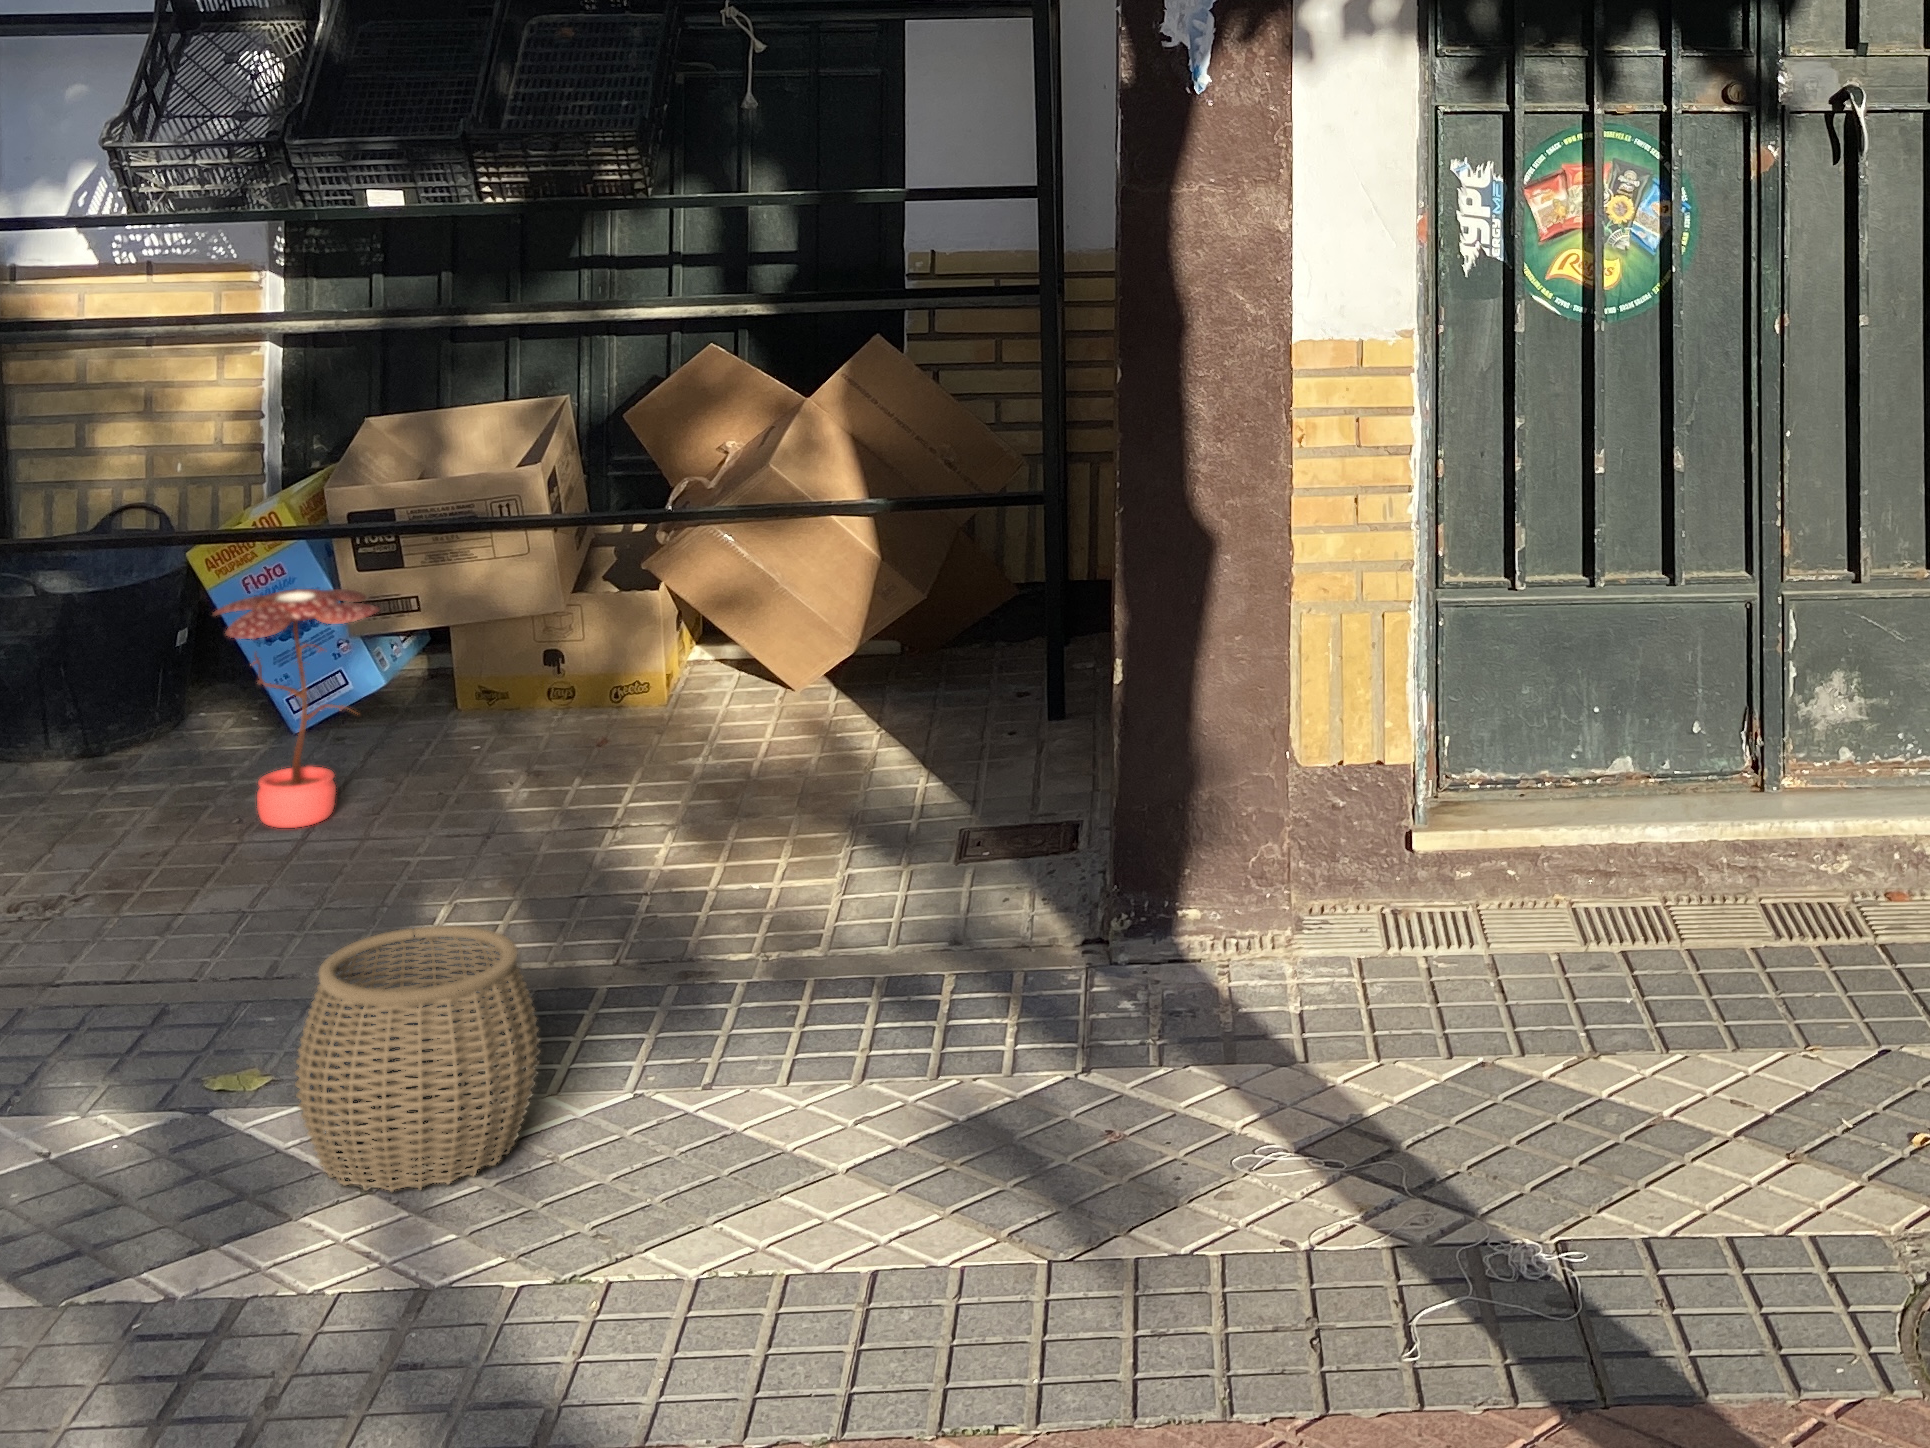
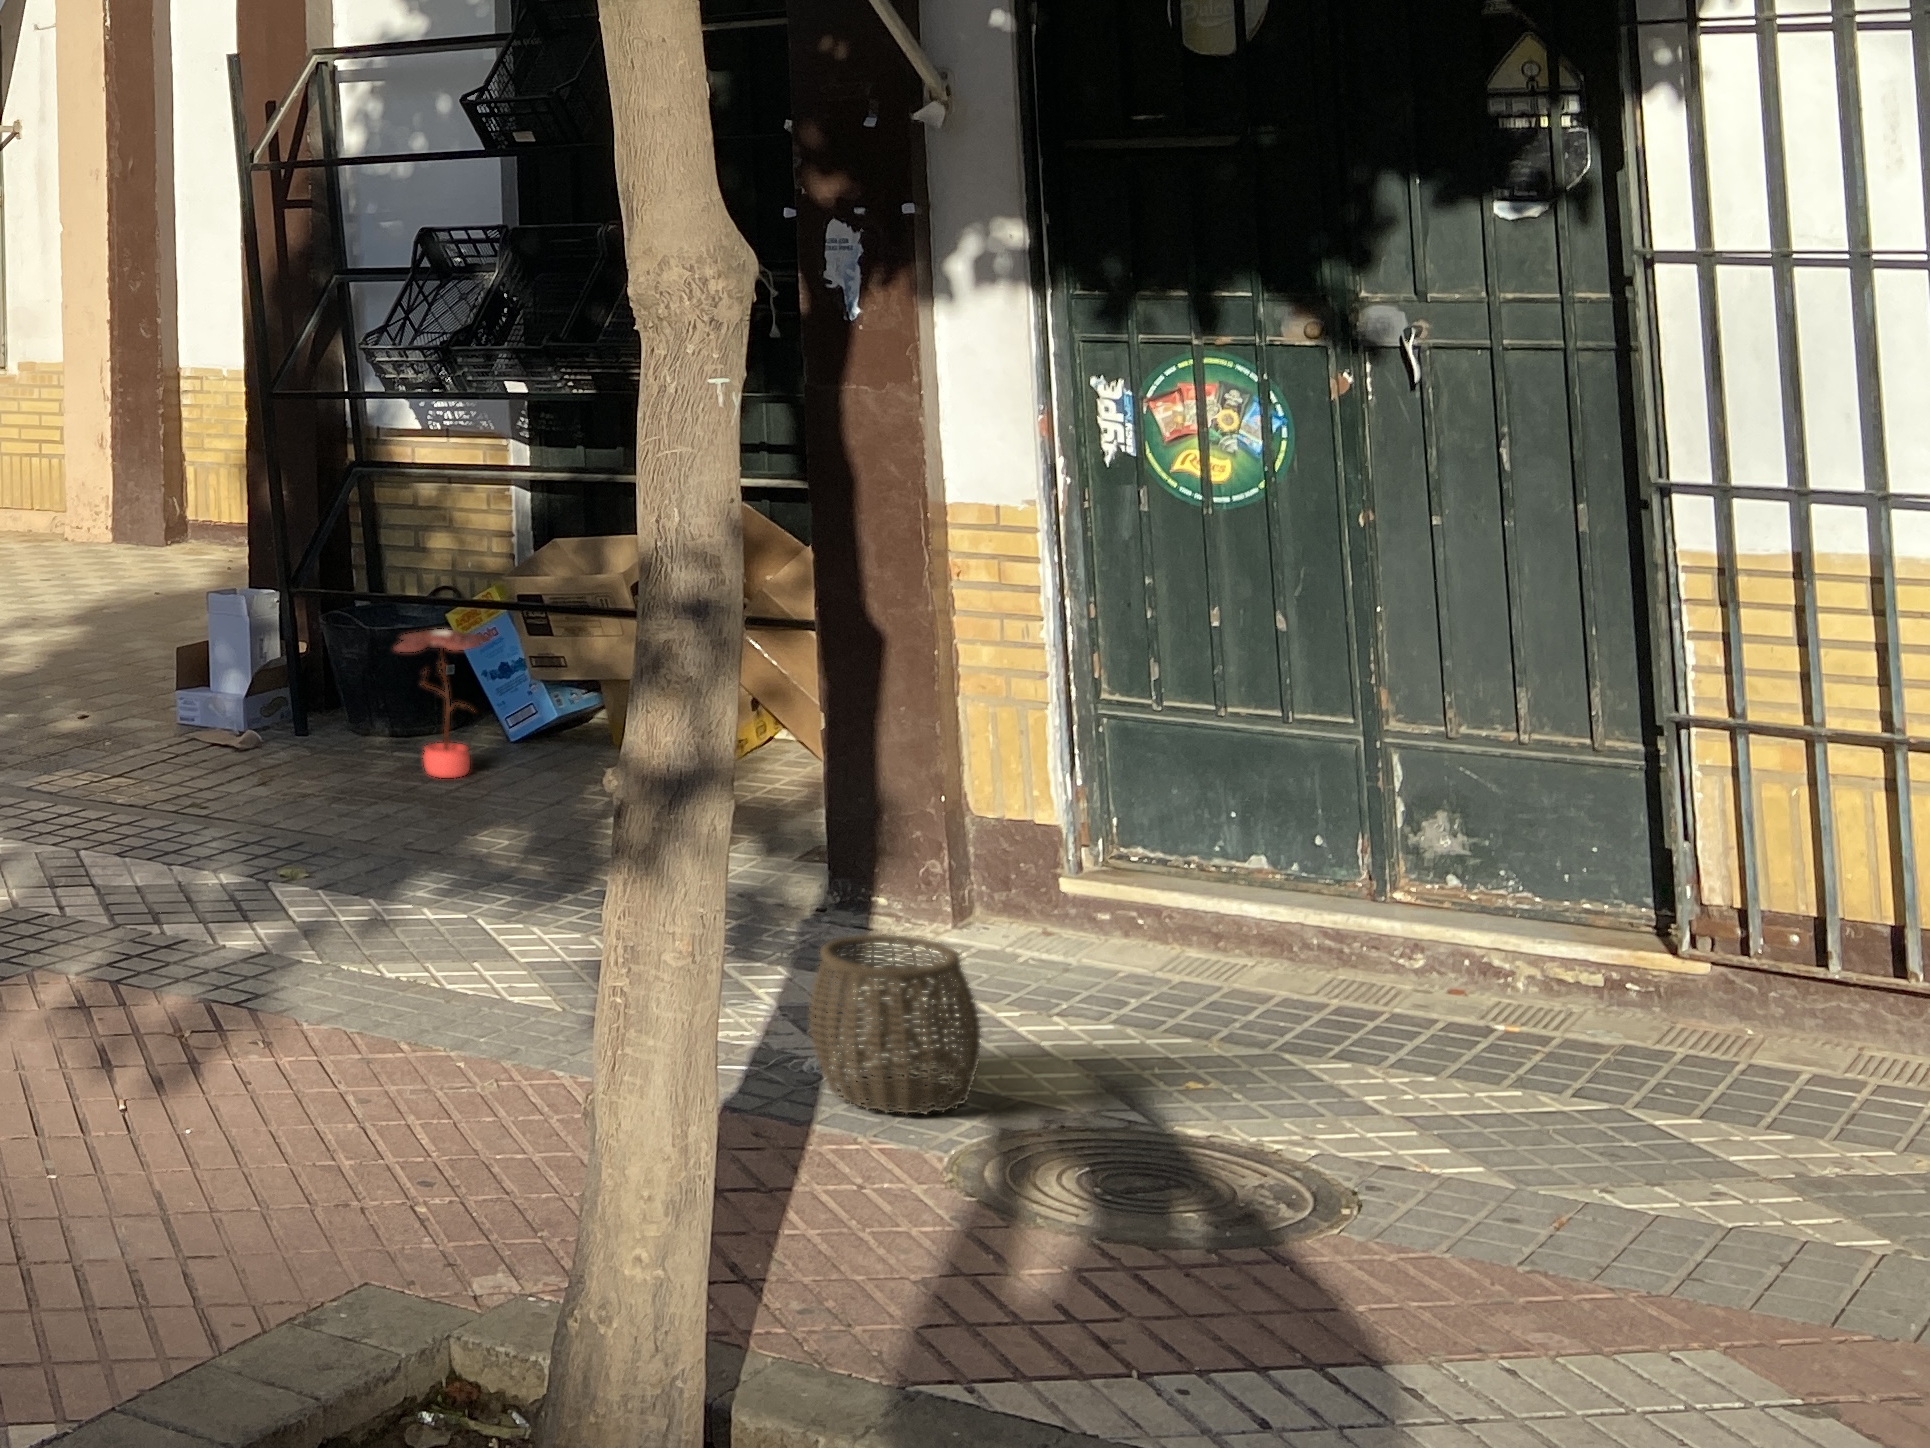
woven basket: present [295,926,541,1192] -> present [809,935,981,1114]

